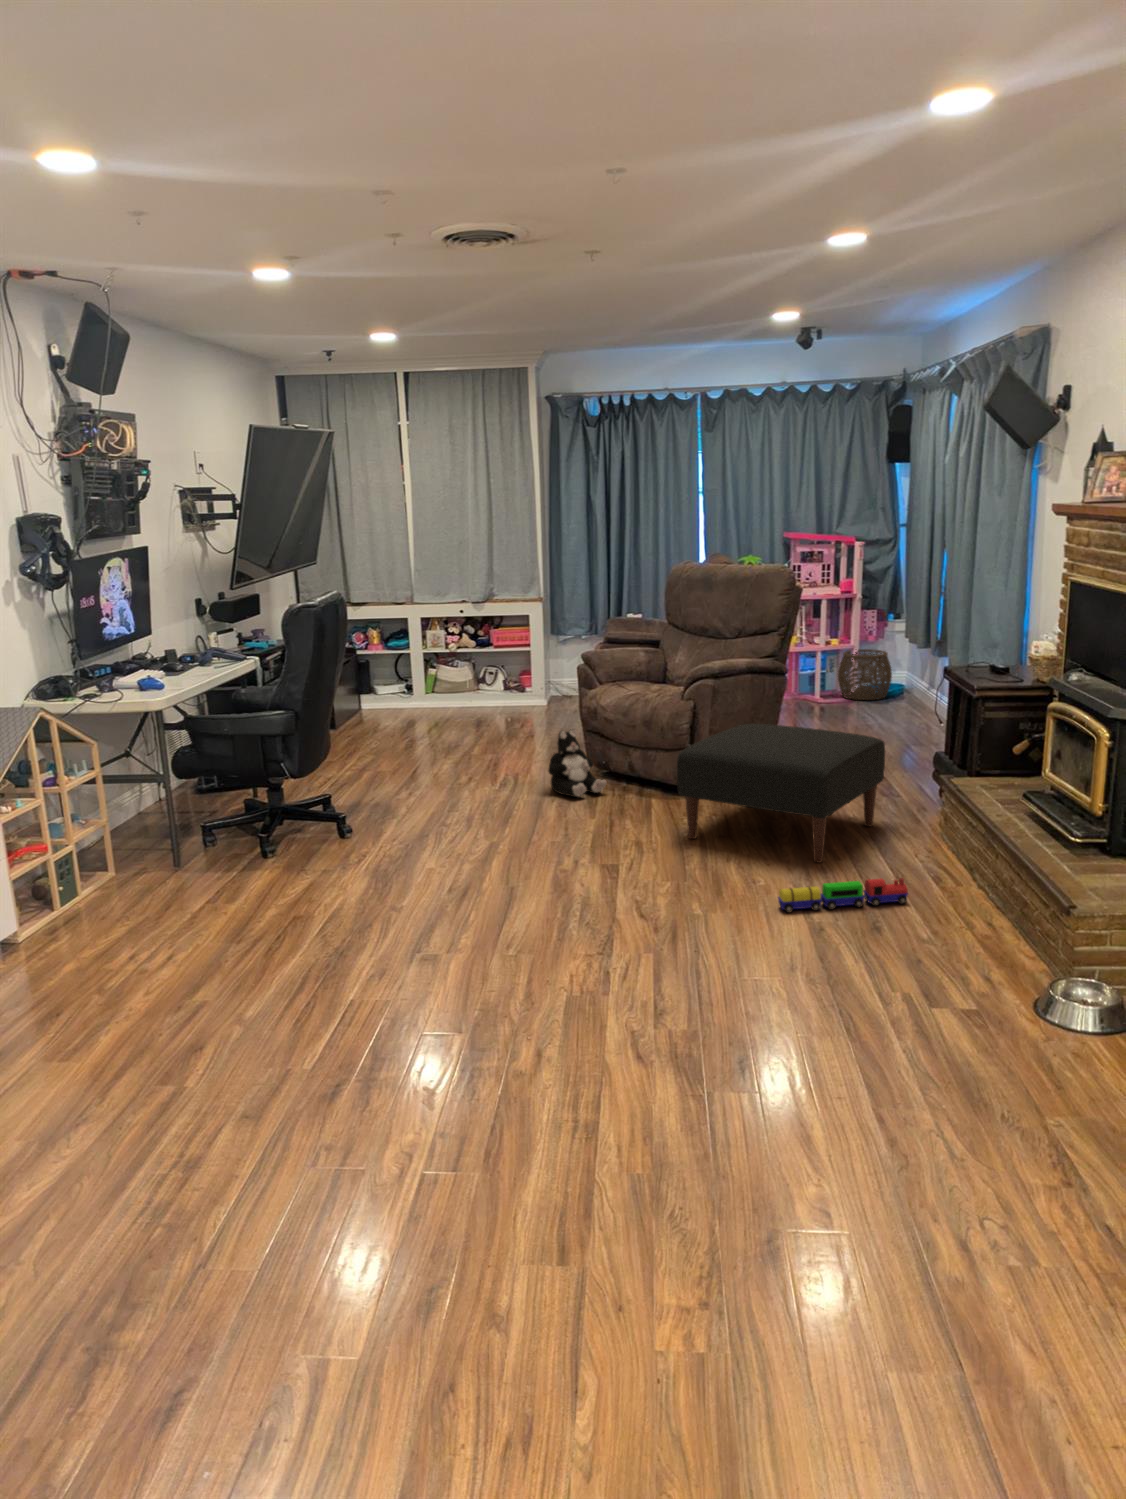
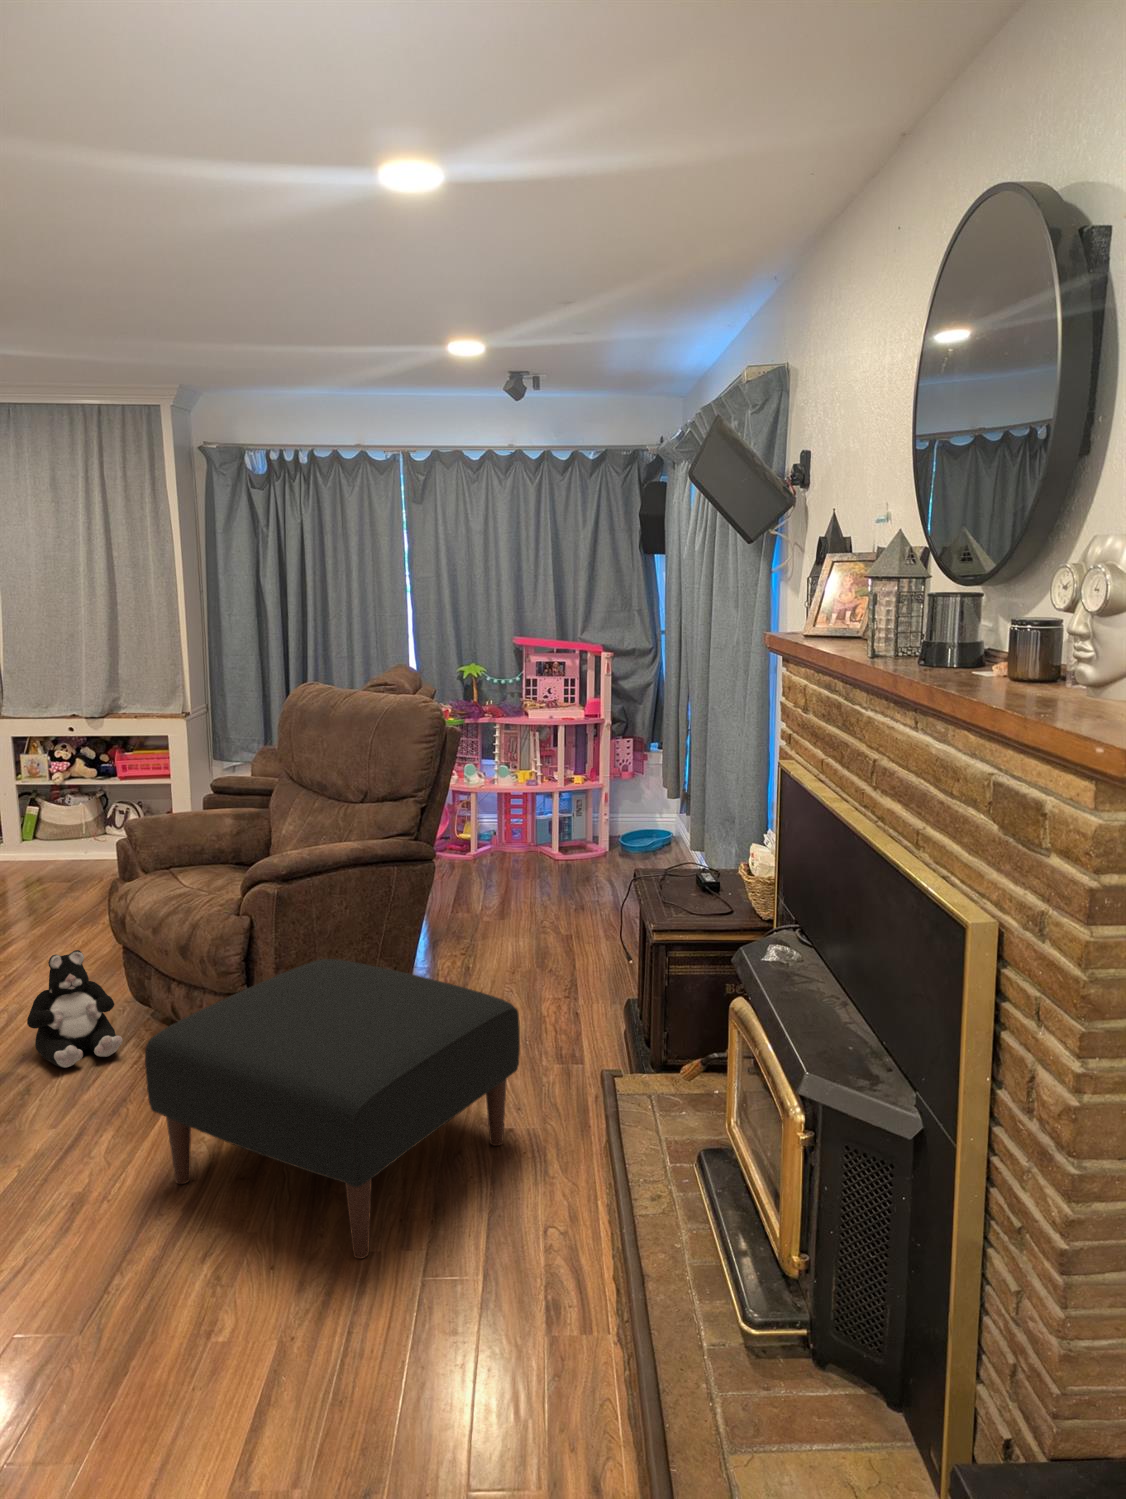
woven basket: present [838,649,892,700] -> none [578,790,648,860]
toy train: present [778,878,908,913] -> none [195,1350,462,1447]

